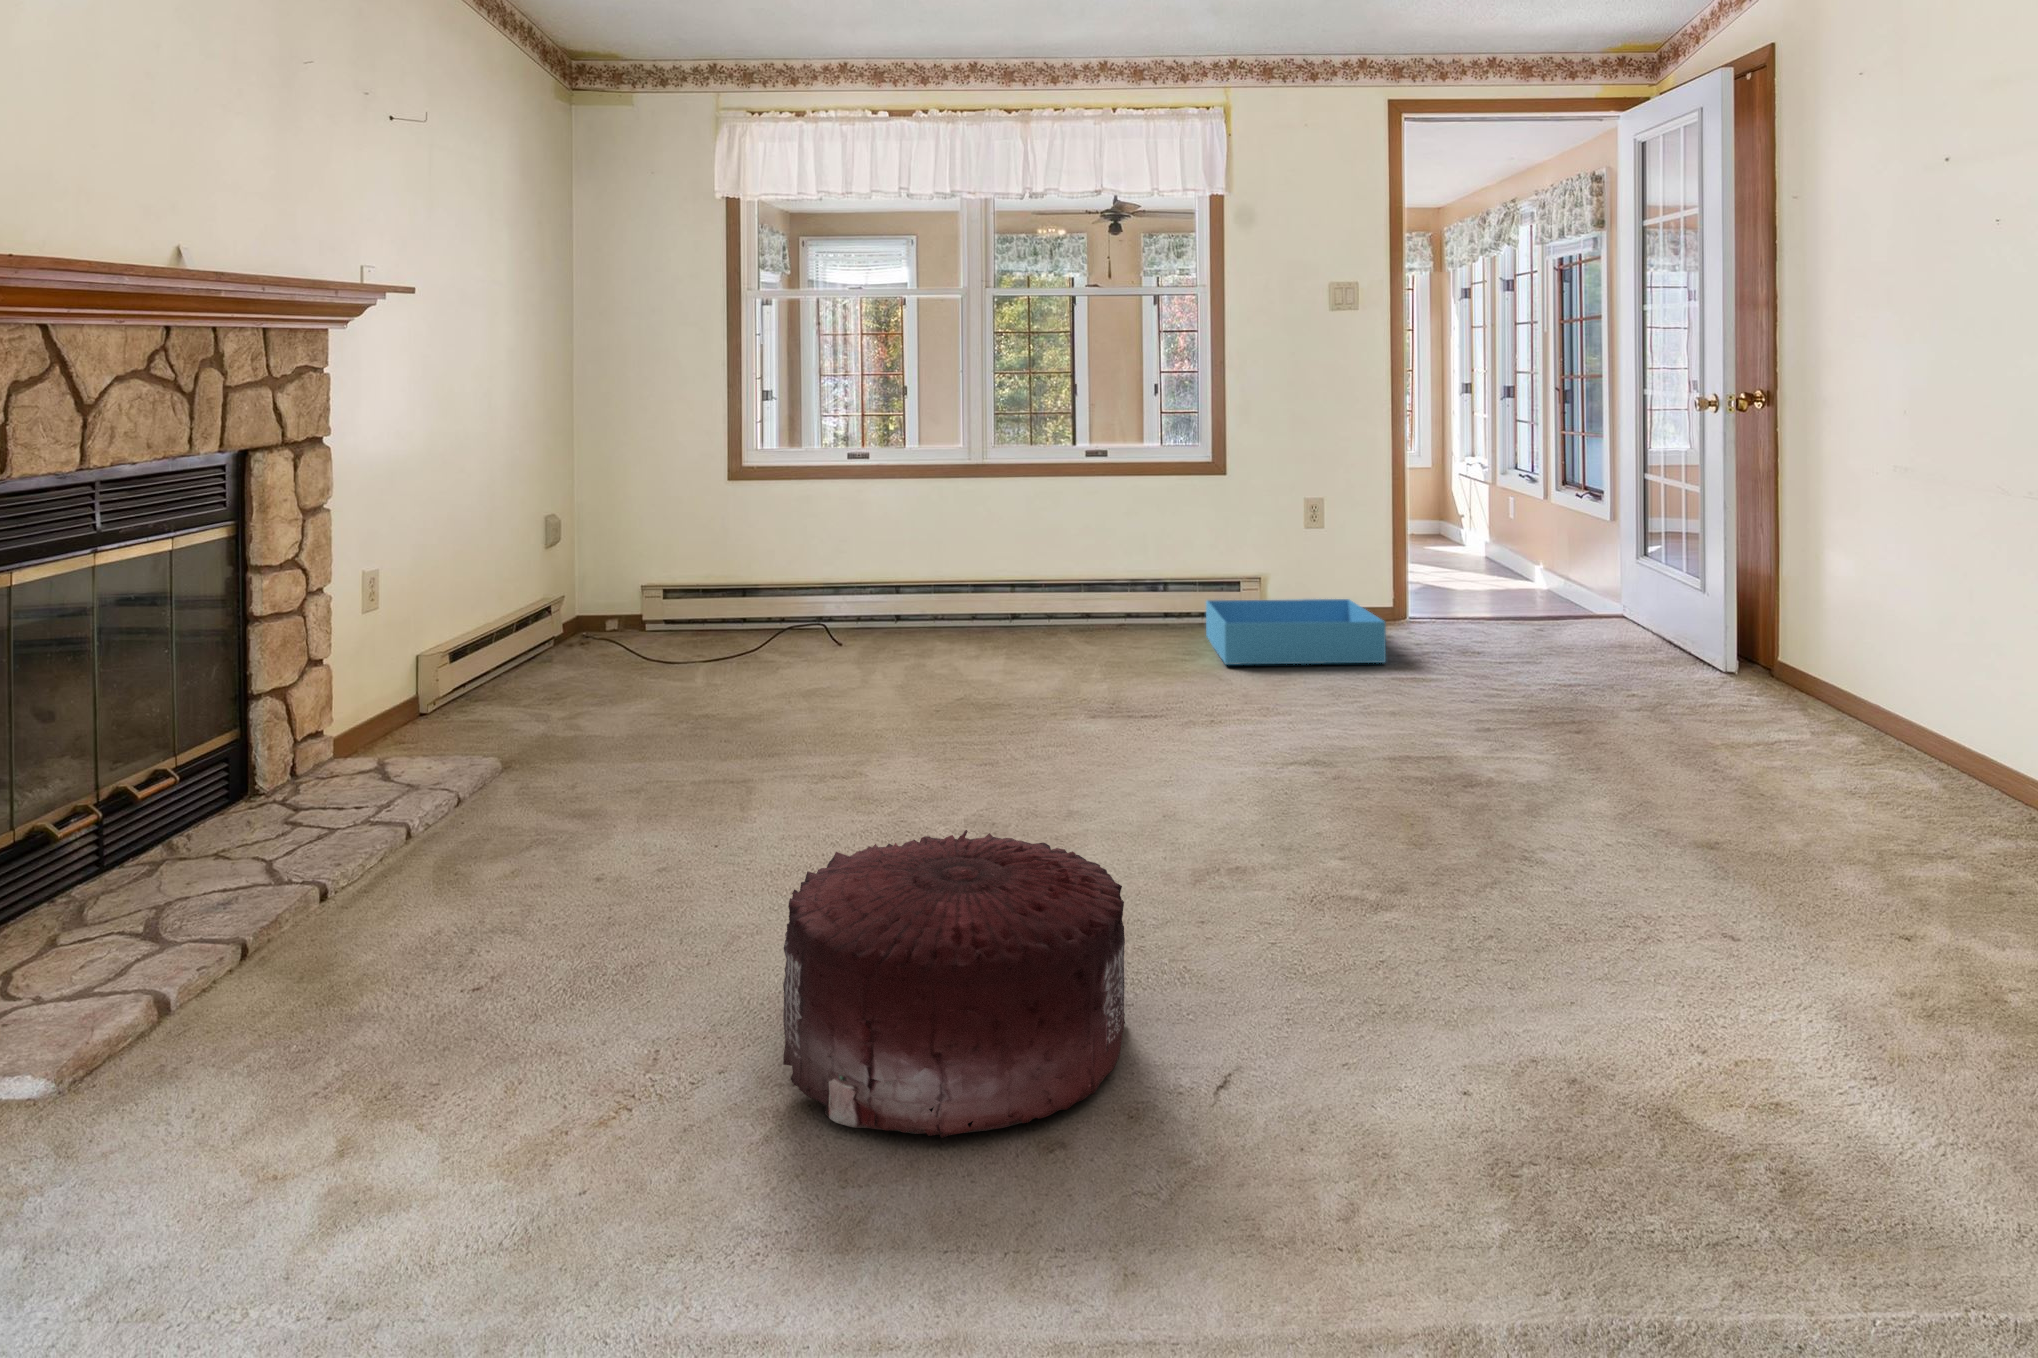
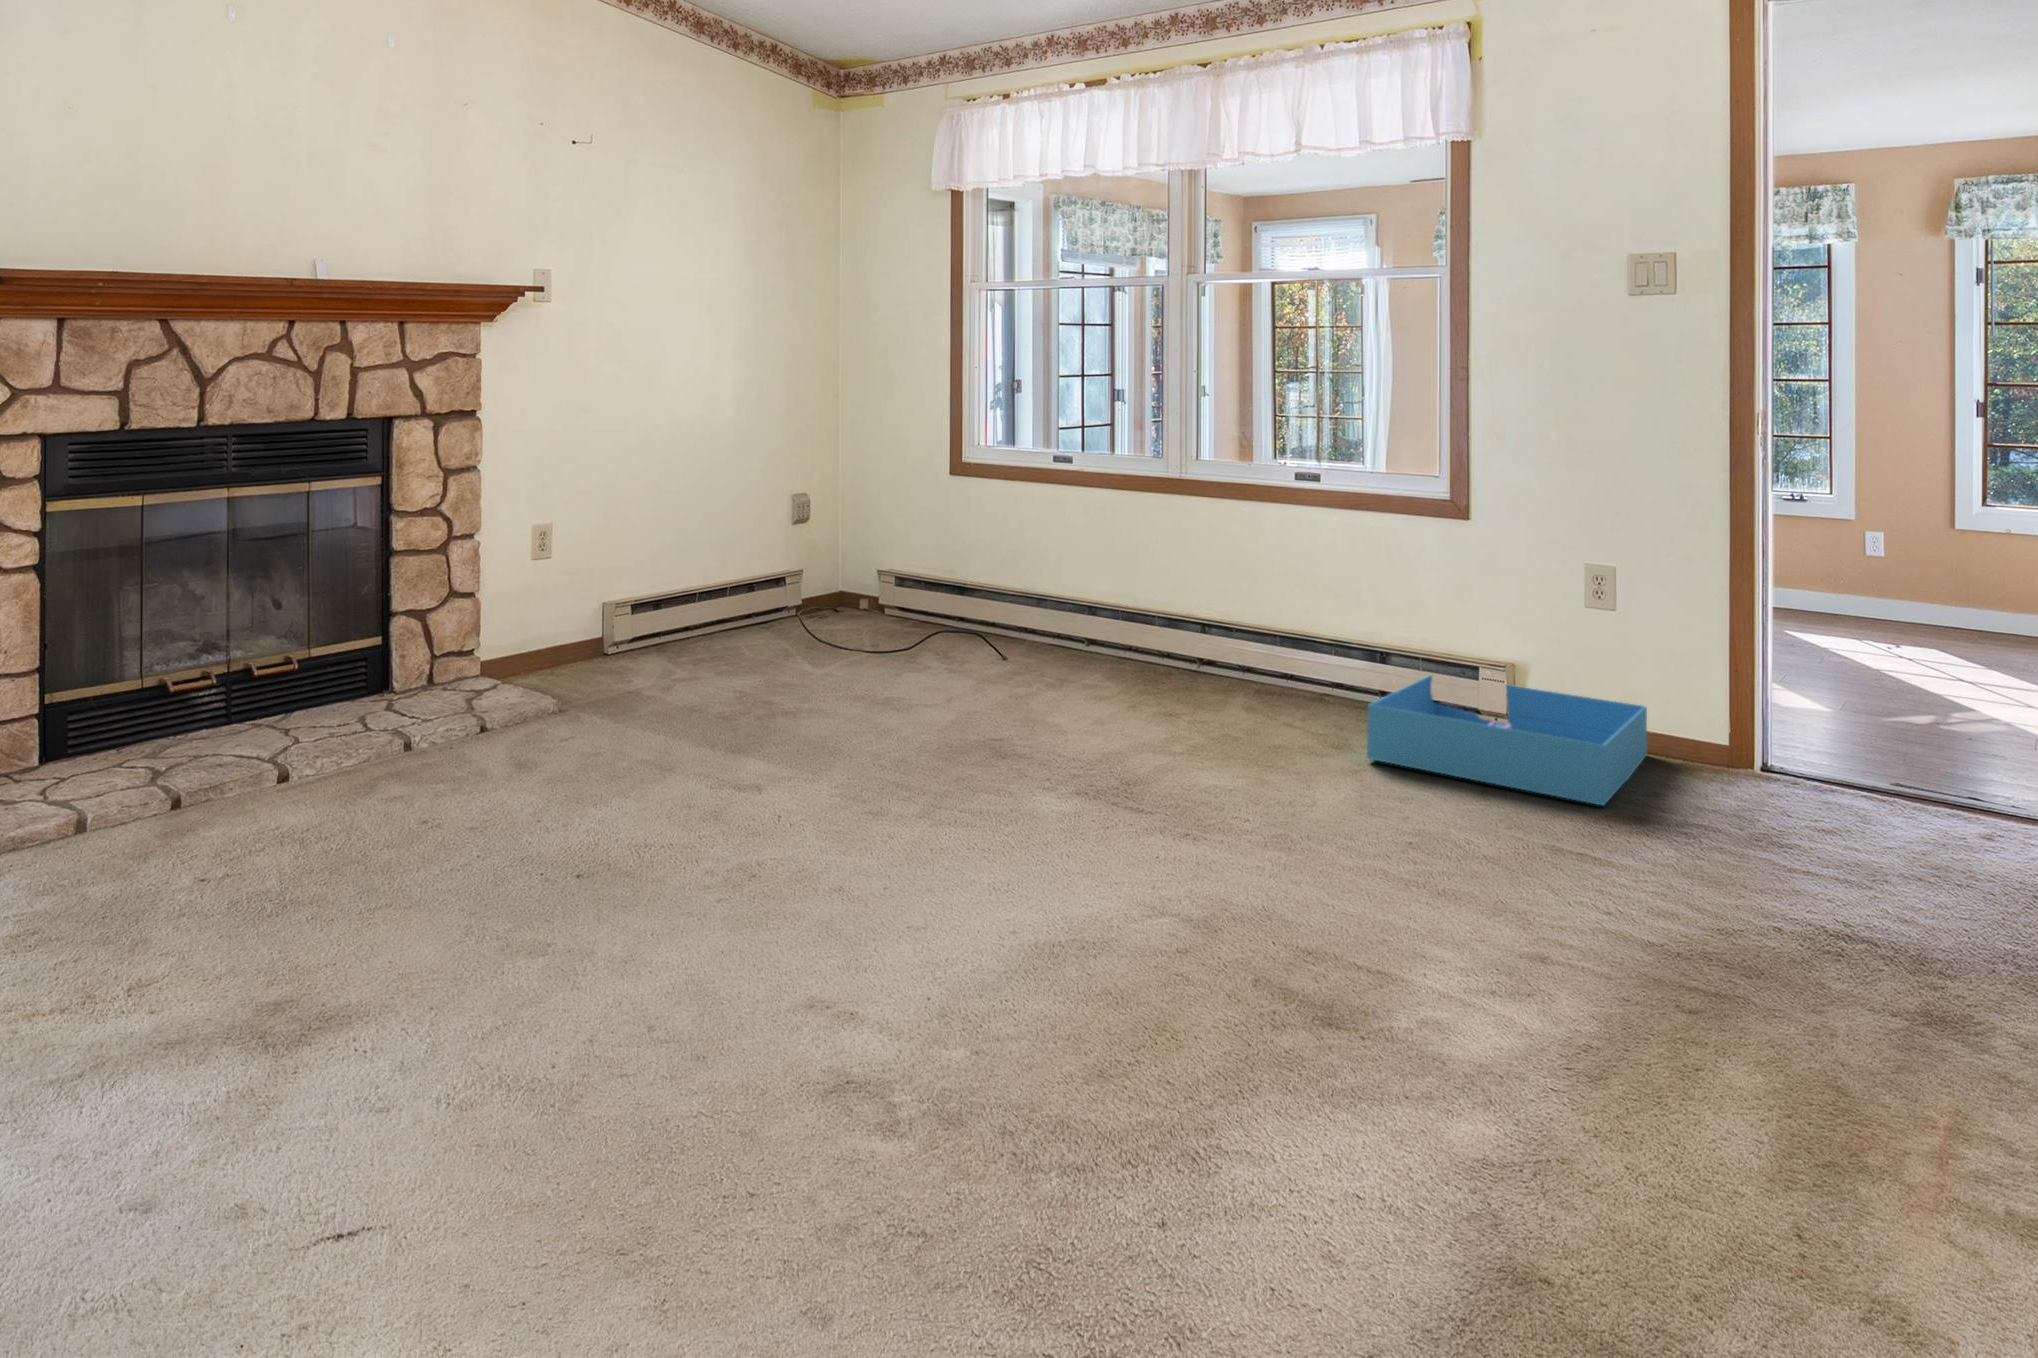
pouf: present [783,830,1125,1138] -> none [92,834,487,1164]

